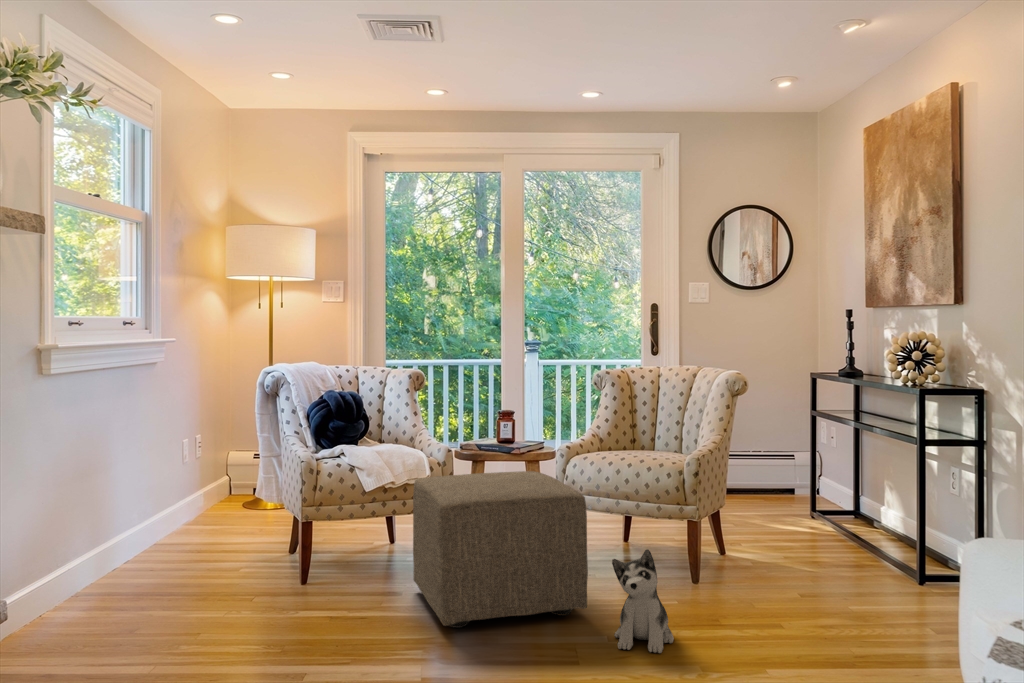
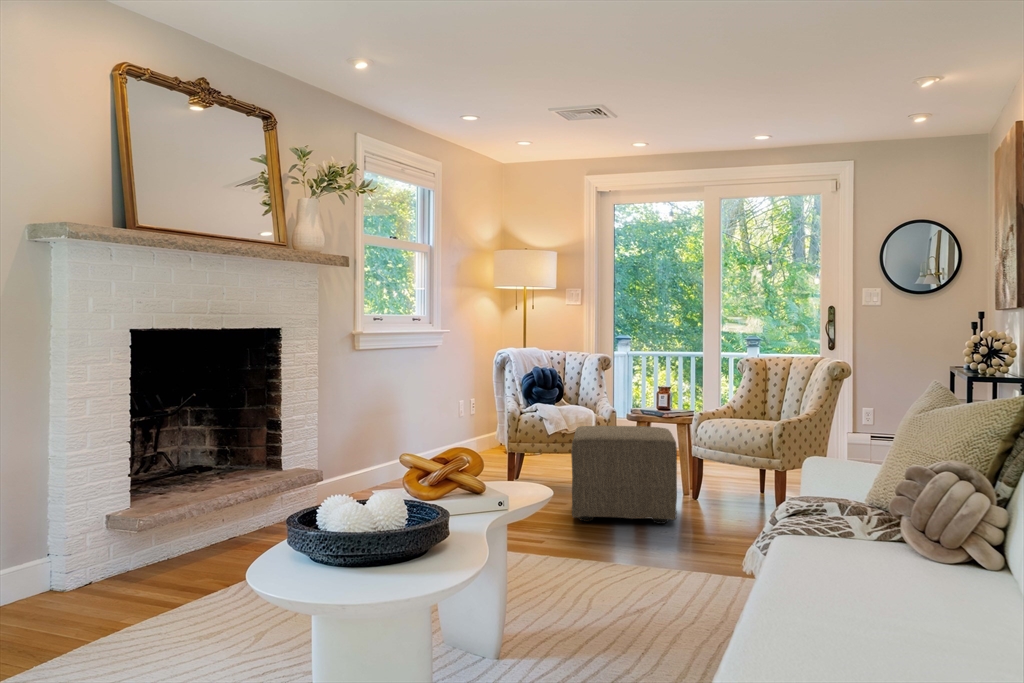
plush toy: present [612,549,674,653] -> none [678,477,723,547]

